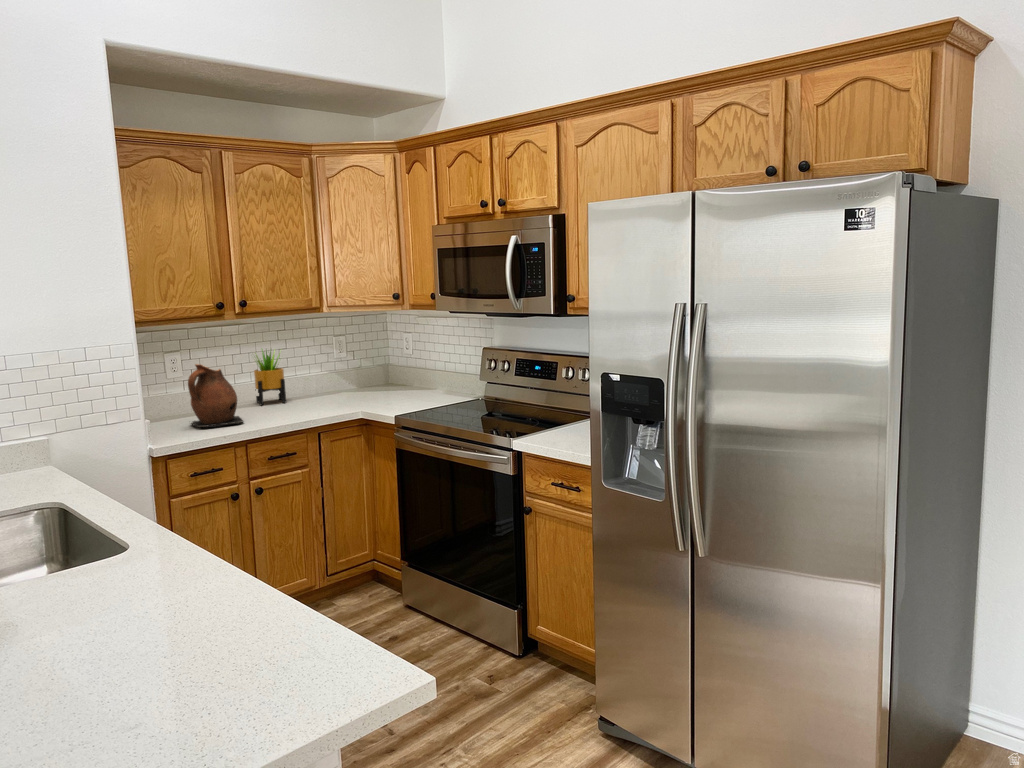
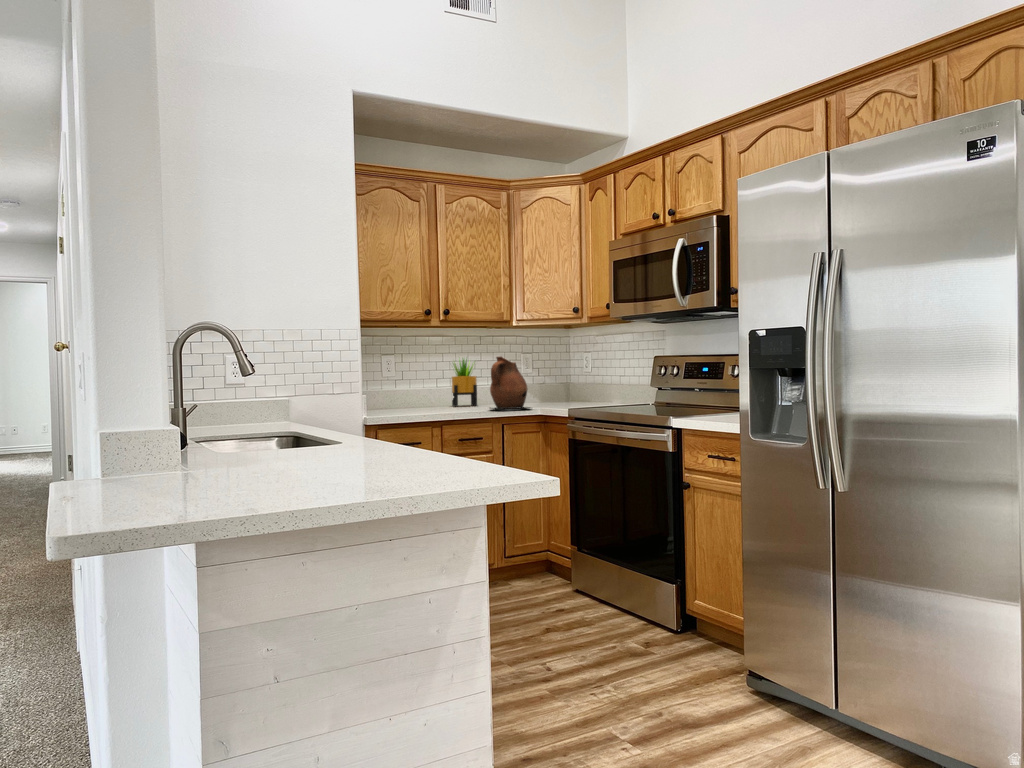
ceramic pitcher: present [188,364,243,427] -> present [490,356,531,409]

